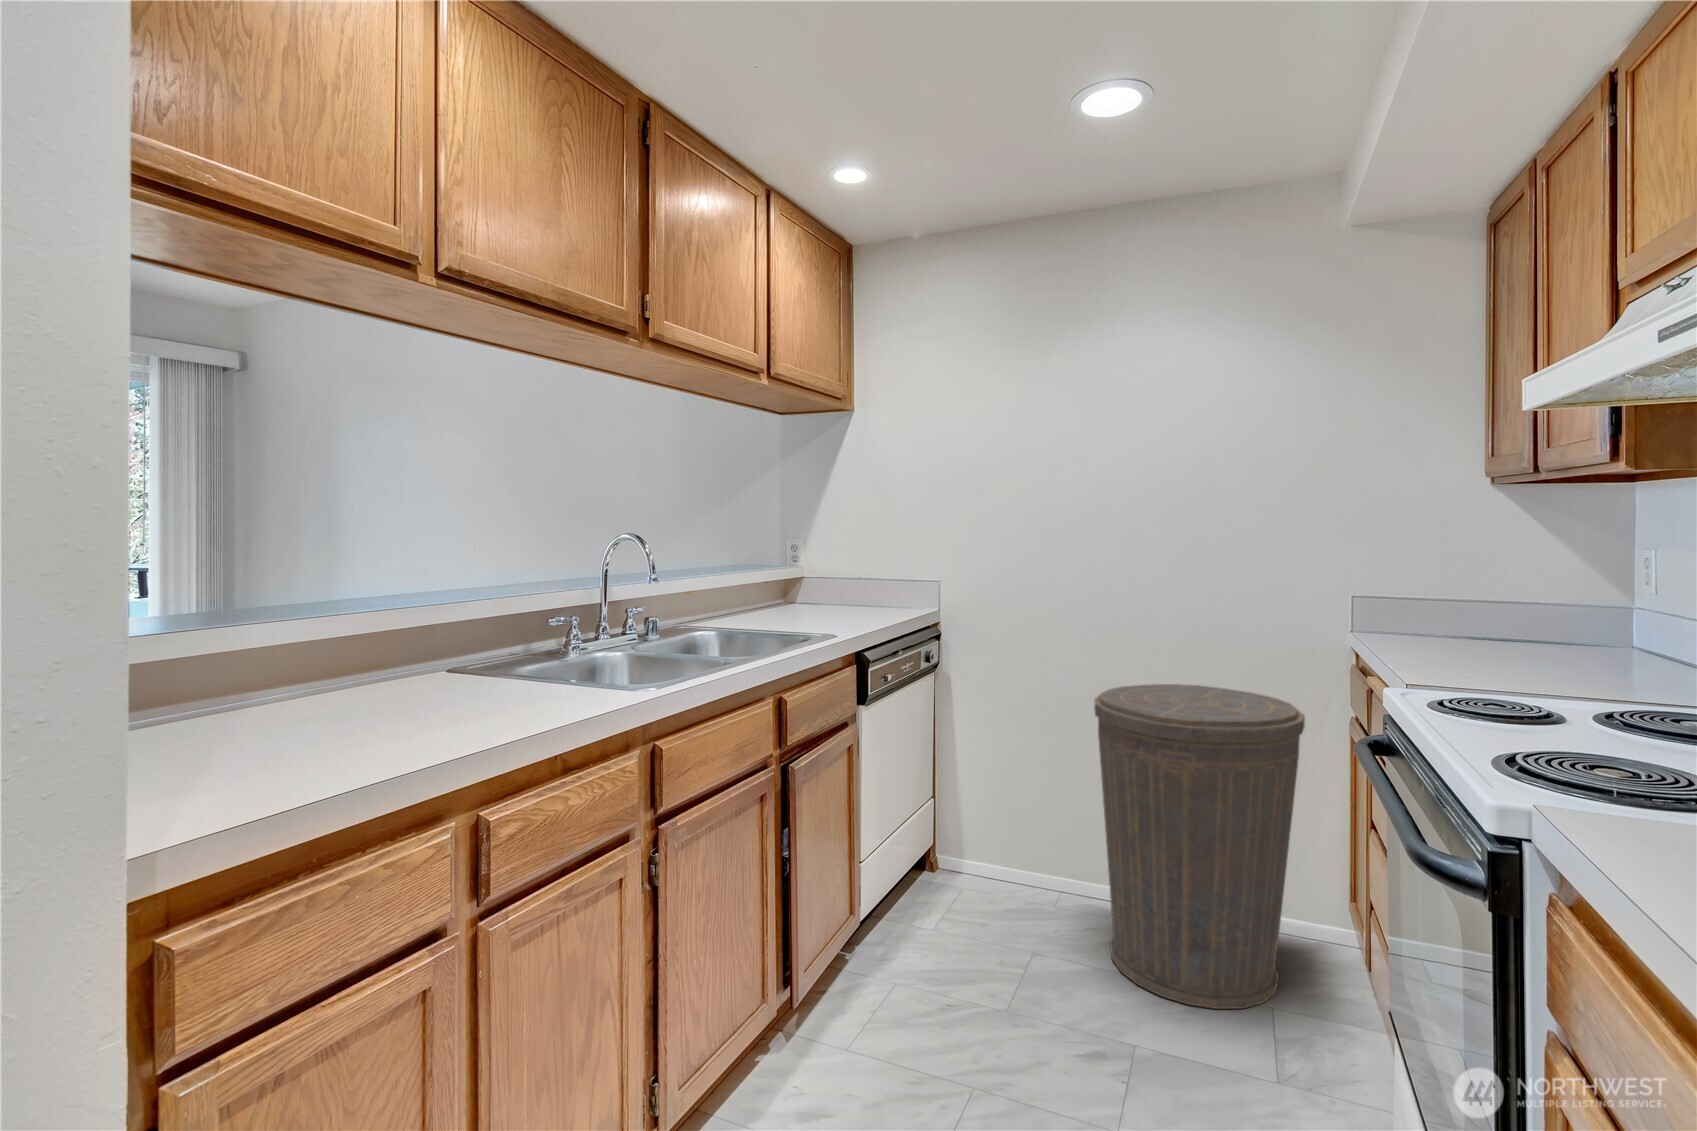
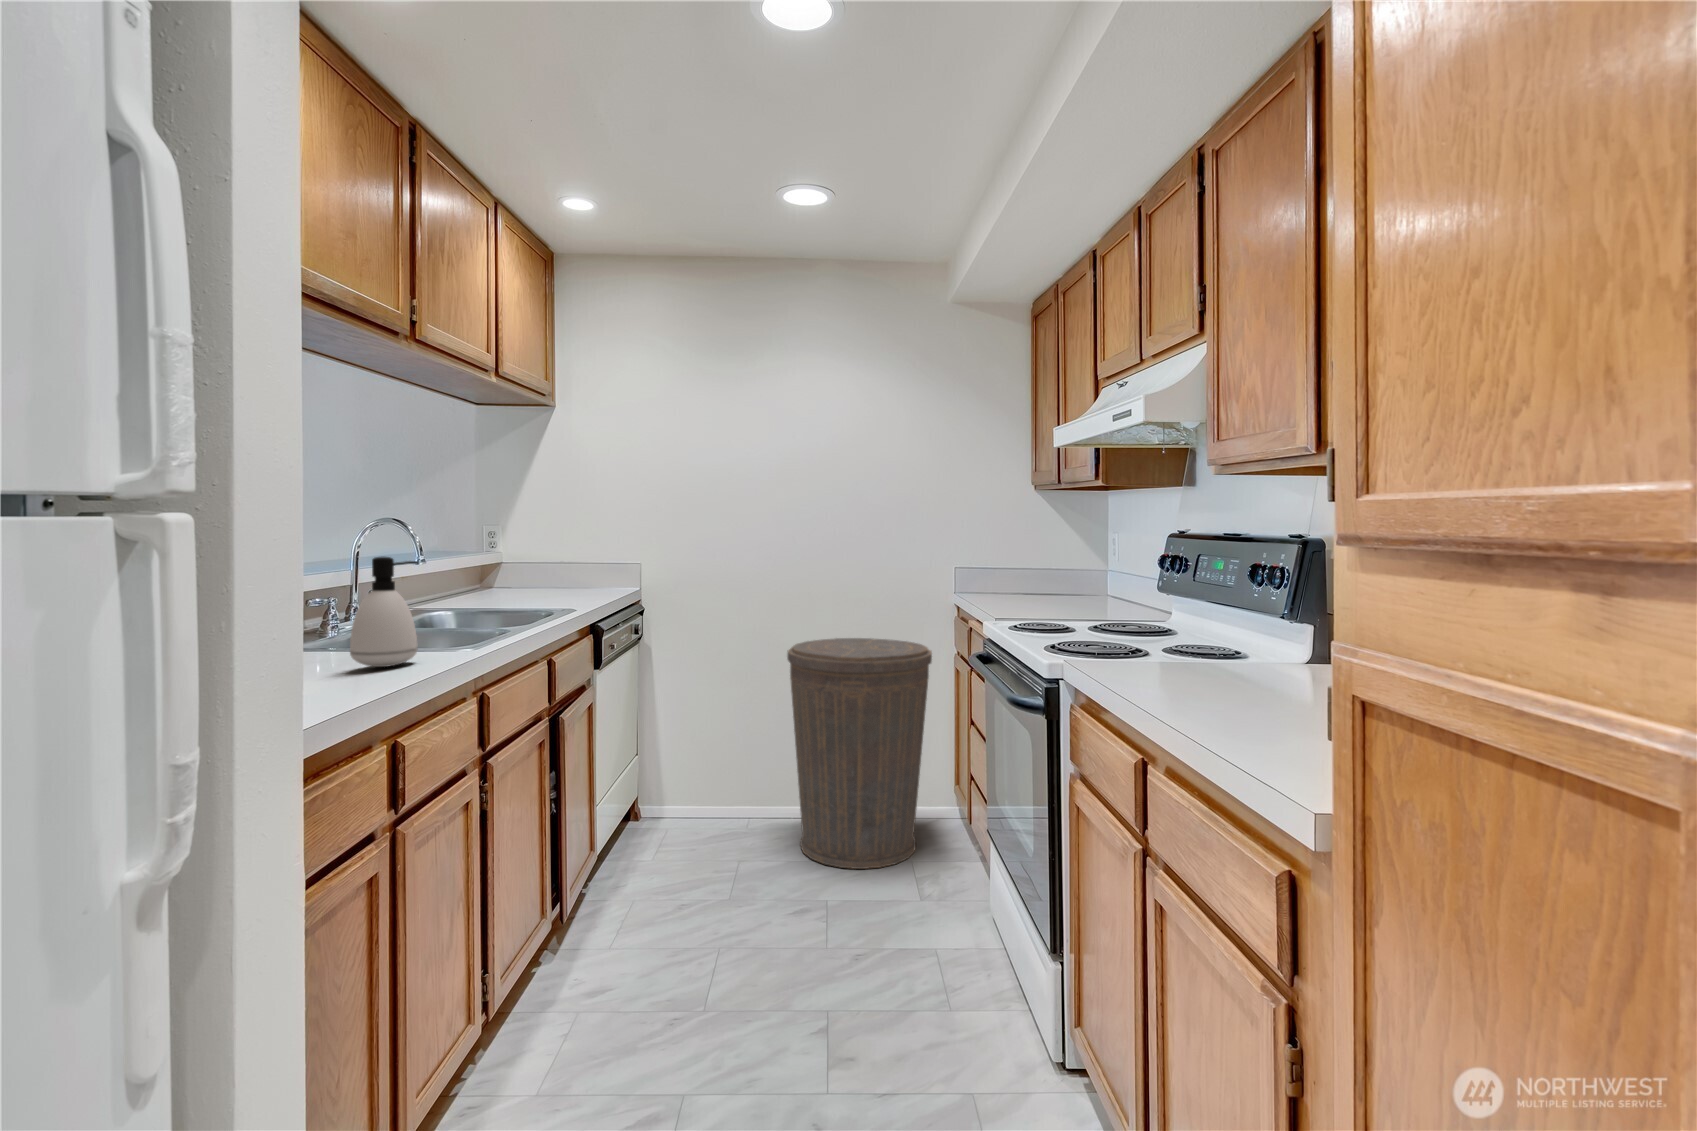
soap dispenser: none [513,588,584,712] -> present [350,557,419,667]

